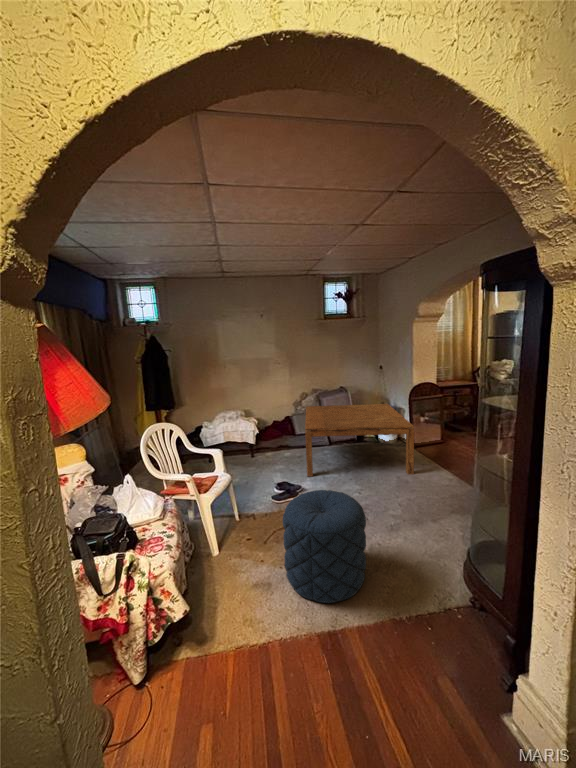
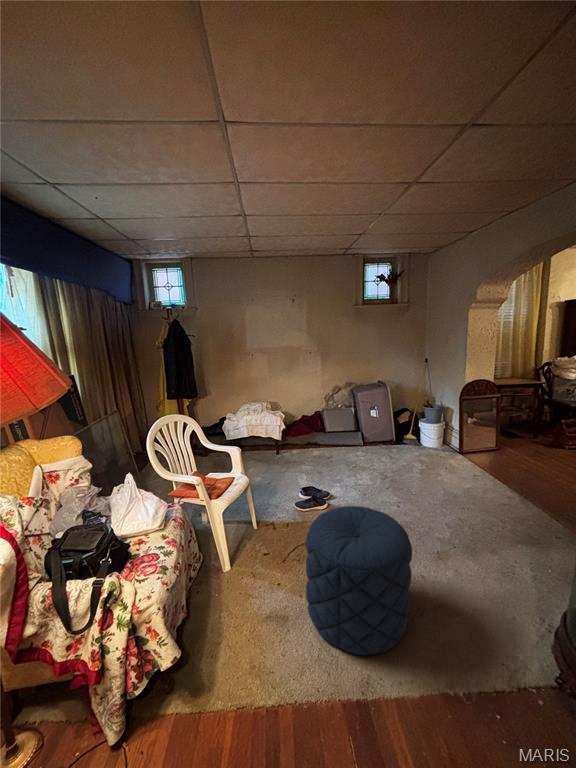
coffee table: present [305,404,414,476] -> none [337,402,468,488]

